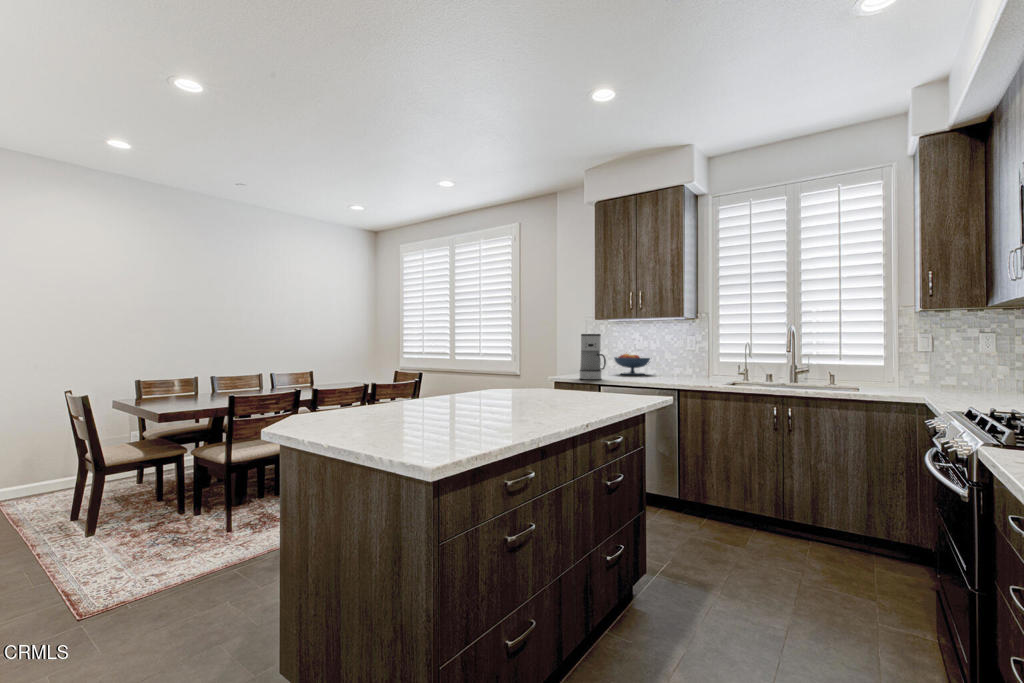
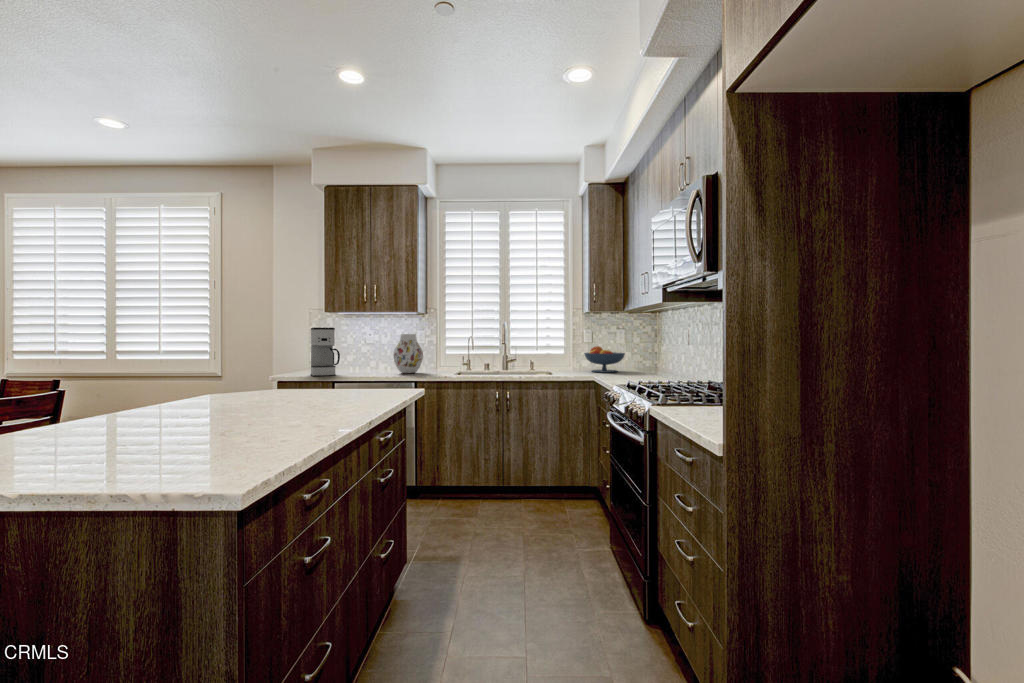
vase: none [658,340,690,381] -> present [393,334,423,373]
fruit bowl: present [614,354,650,375] -> present [584,346,625,373]

